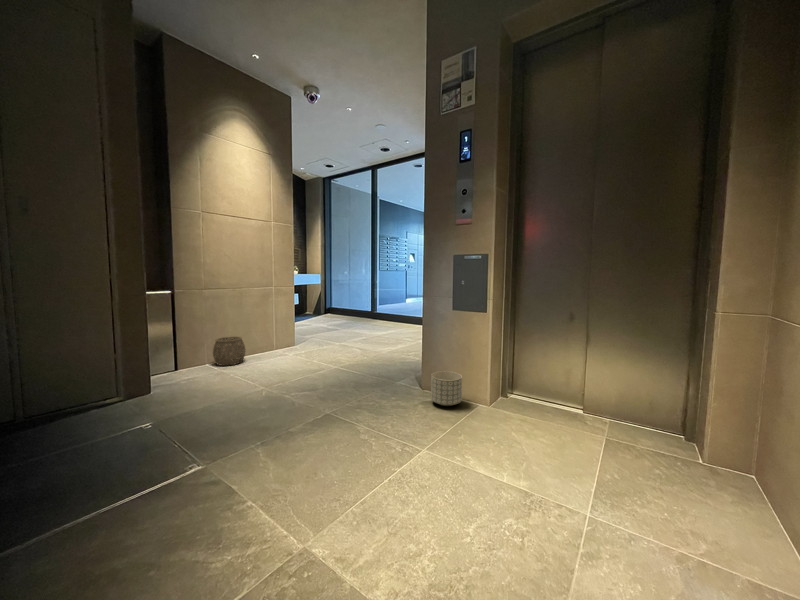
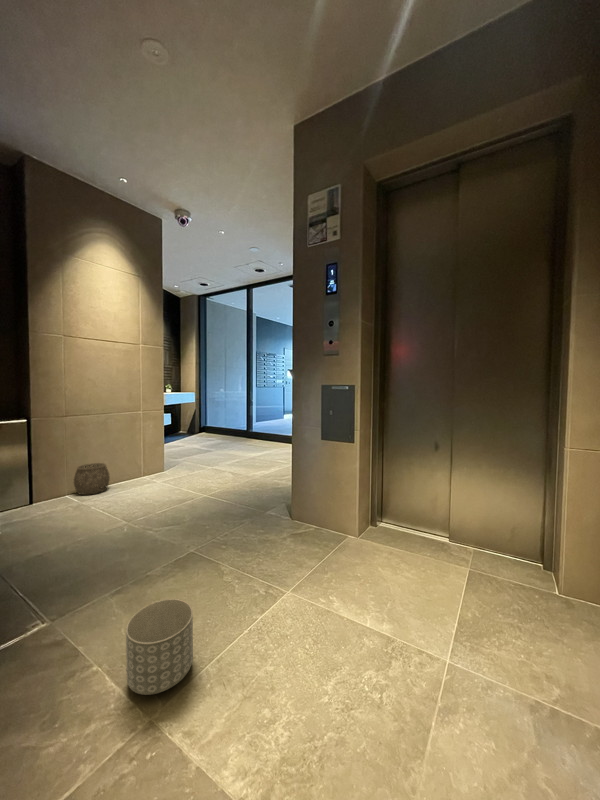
planter: present [431,371,462,406] -> present [126,599,193,695]

